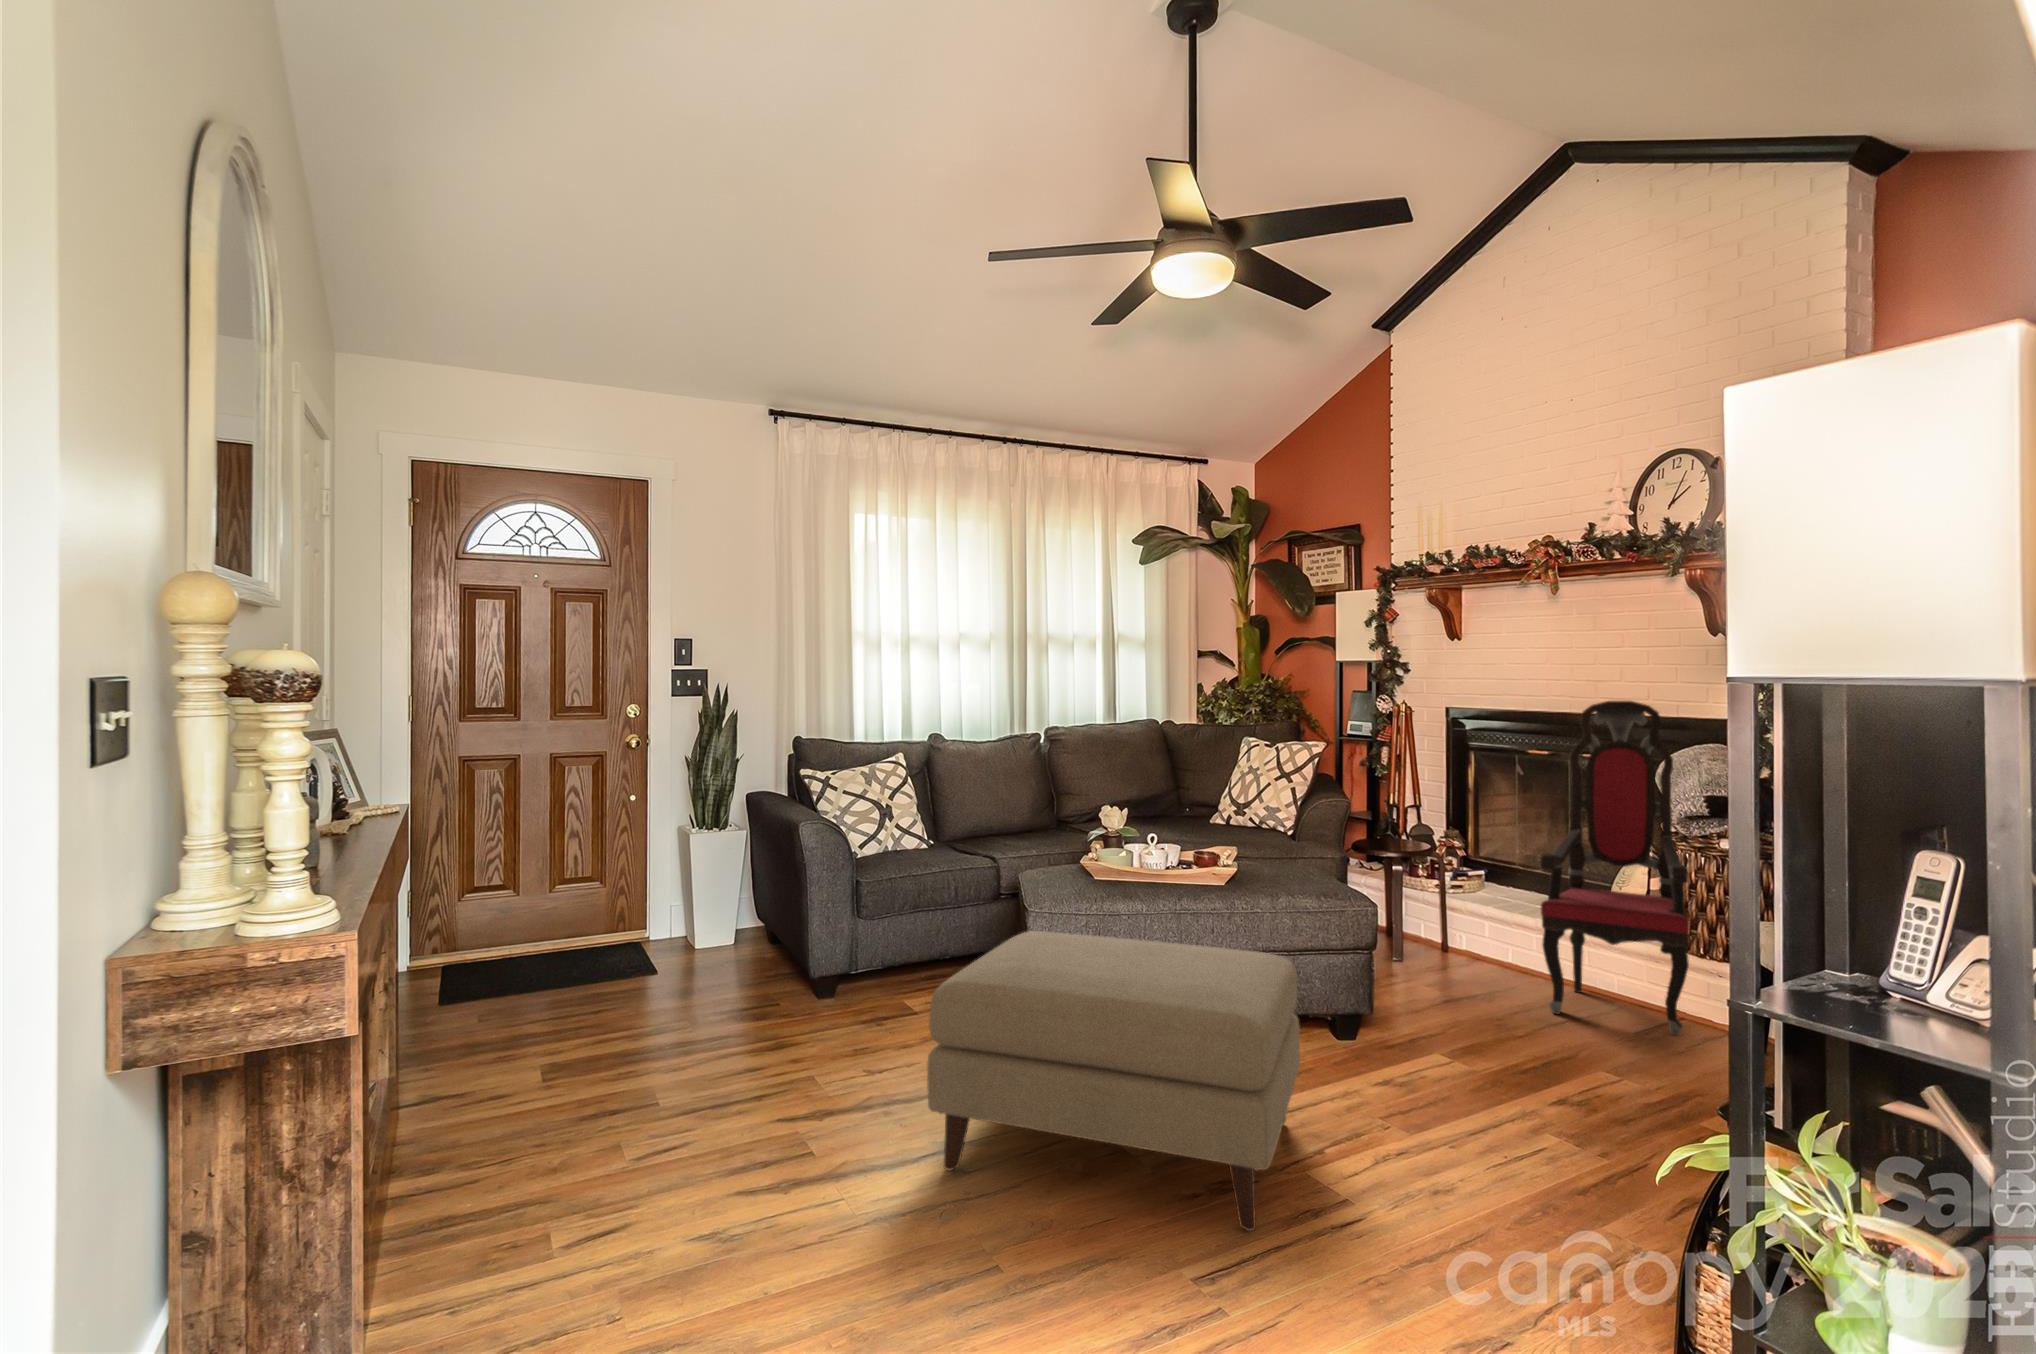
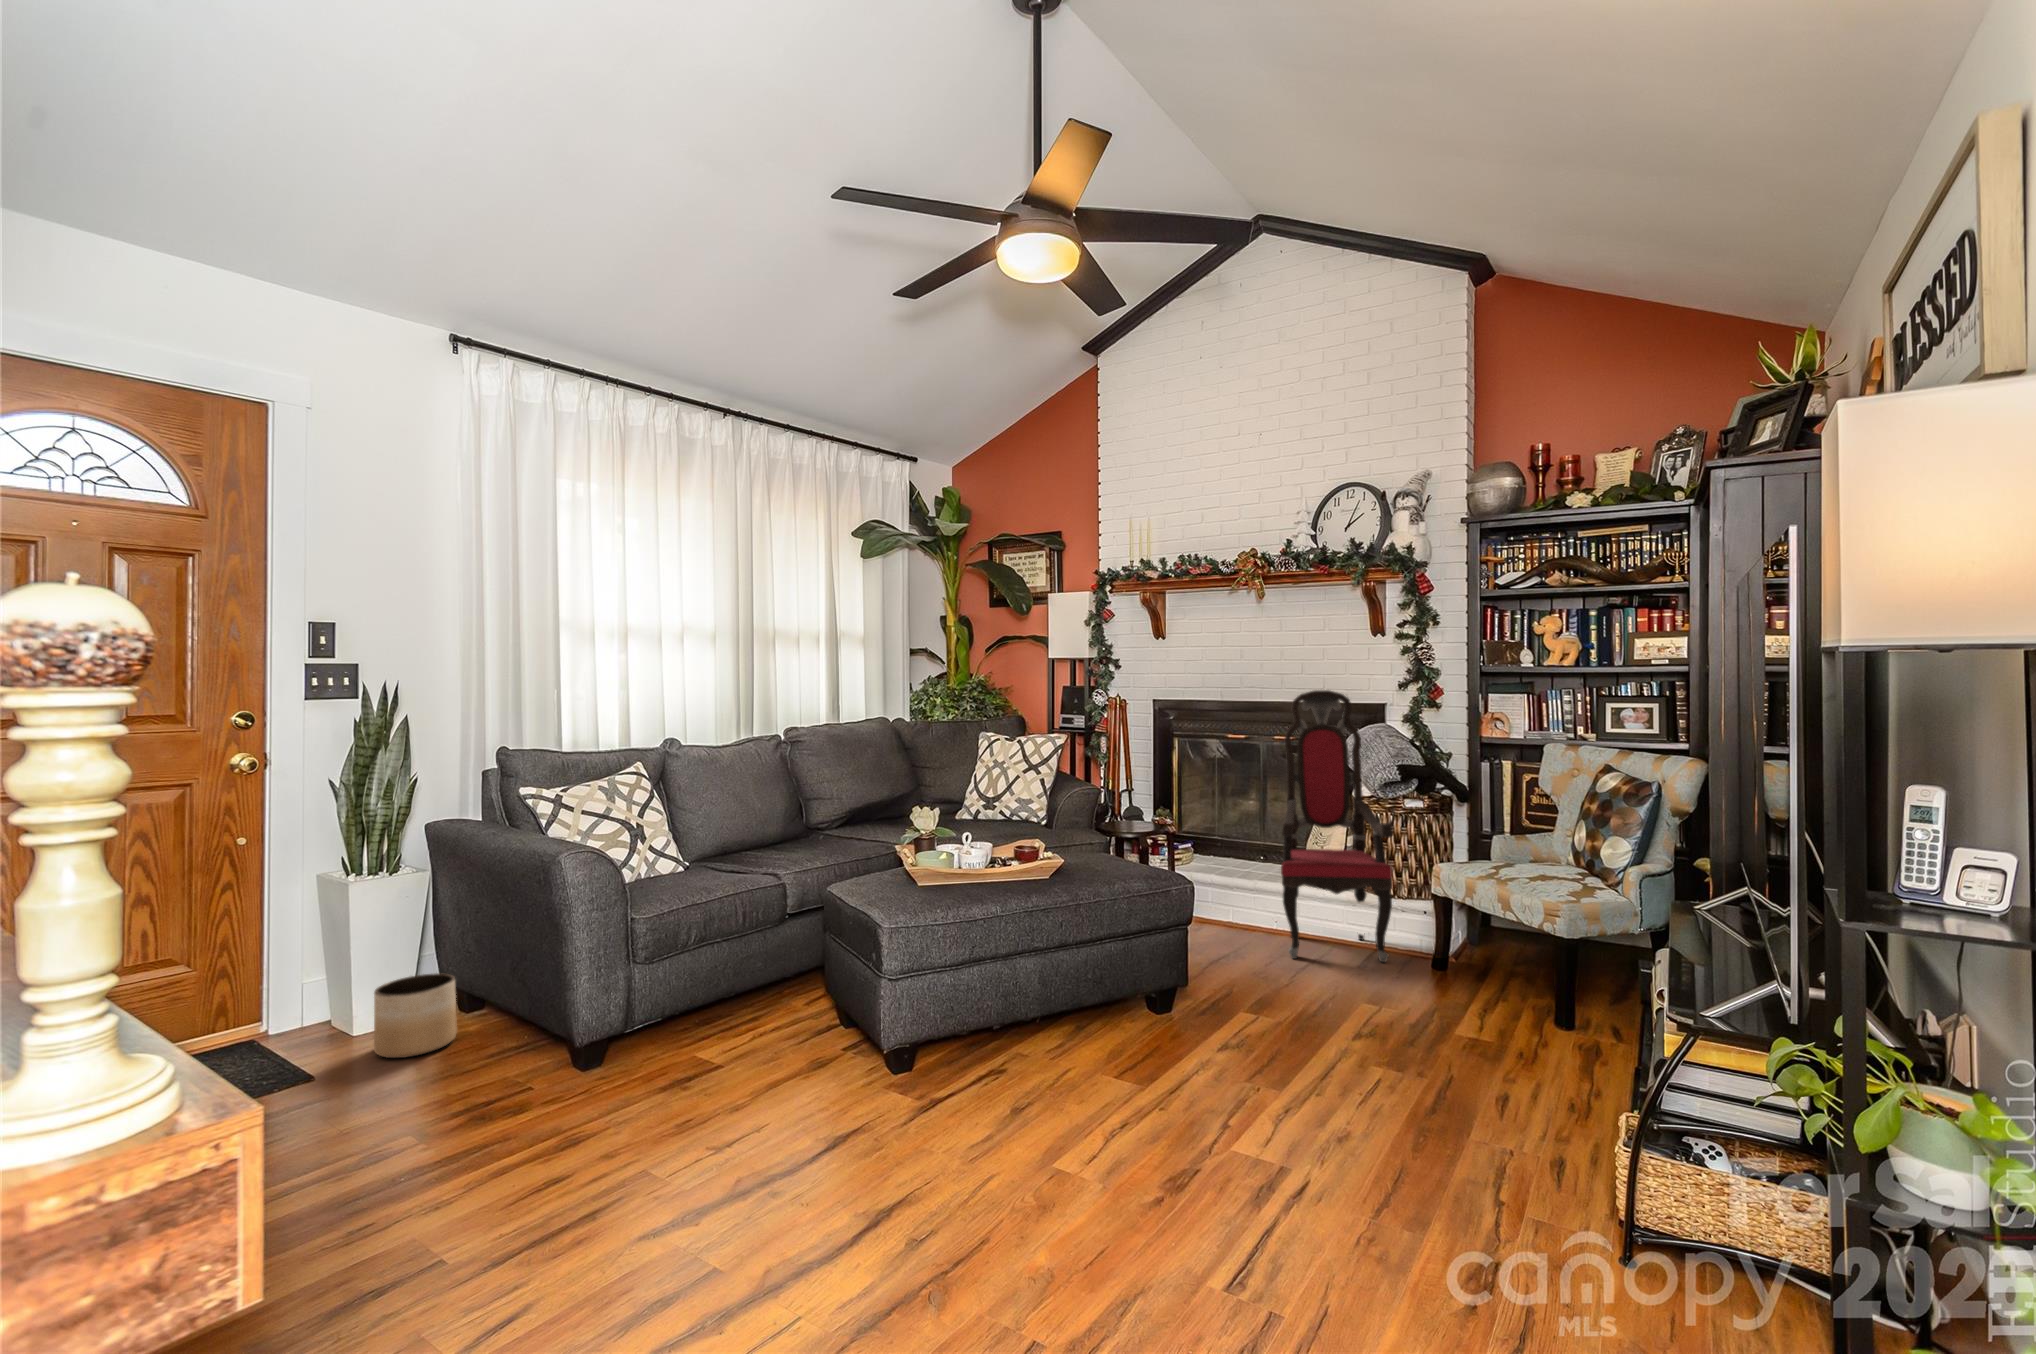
planter: none [699,911,754,971] -> present [374,973,457,1058]
ottoman: present [927,931,1300,1231] -> none [870,941,1259,1246]

